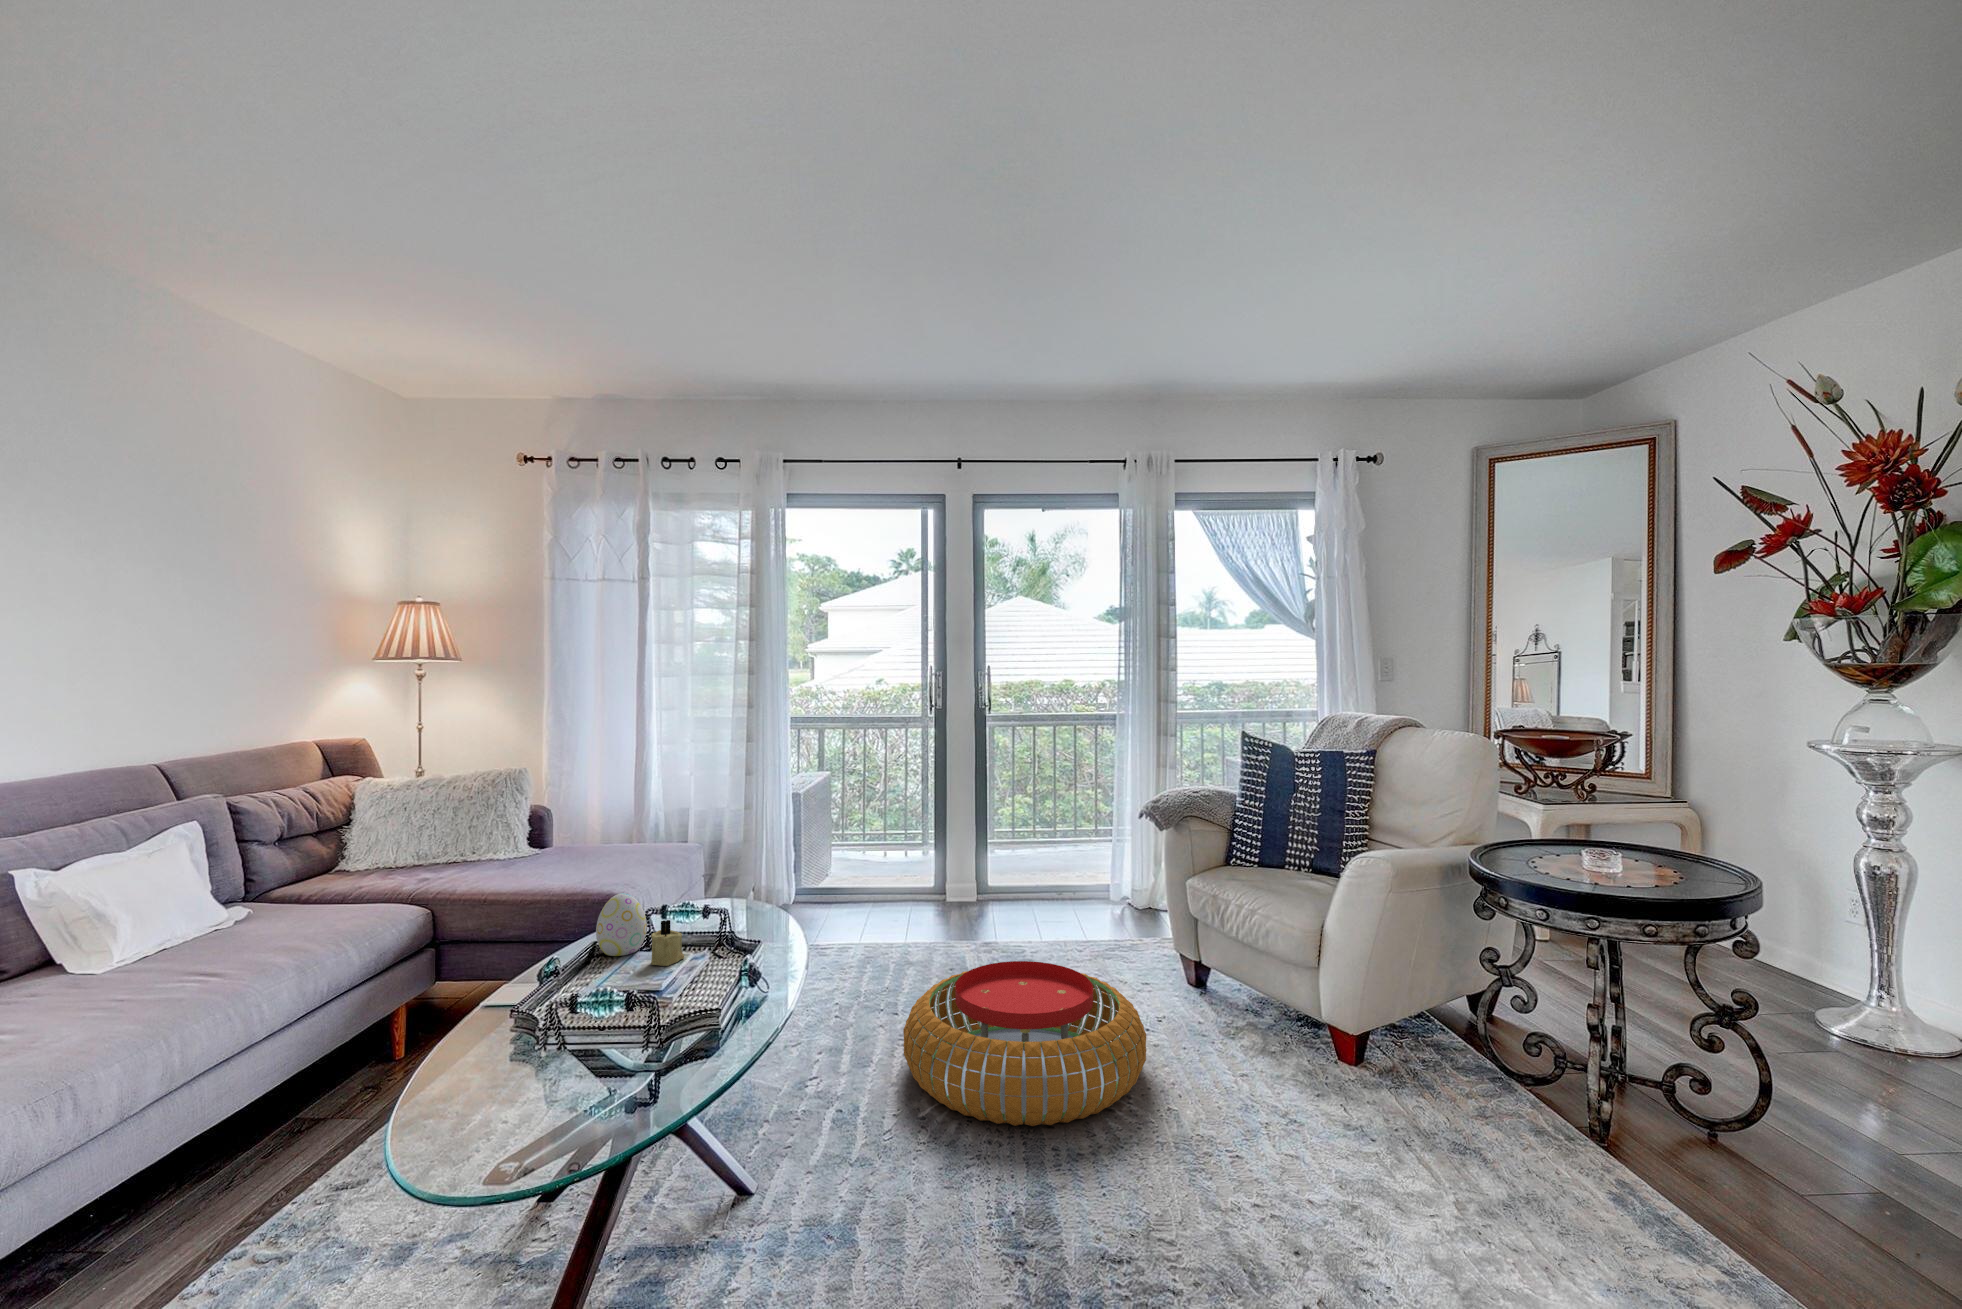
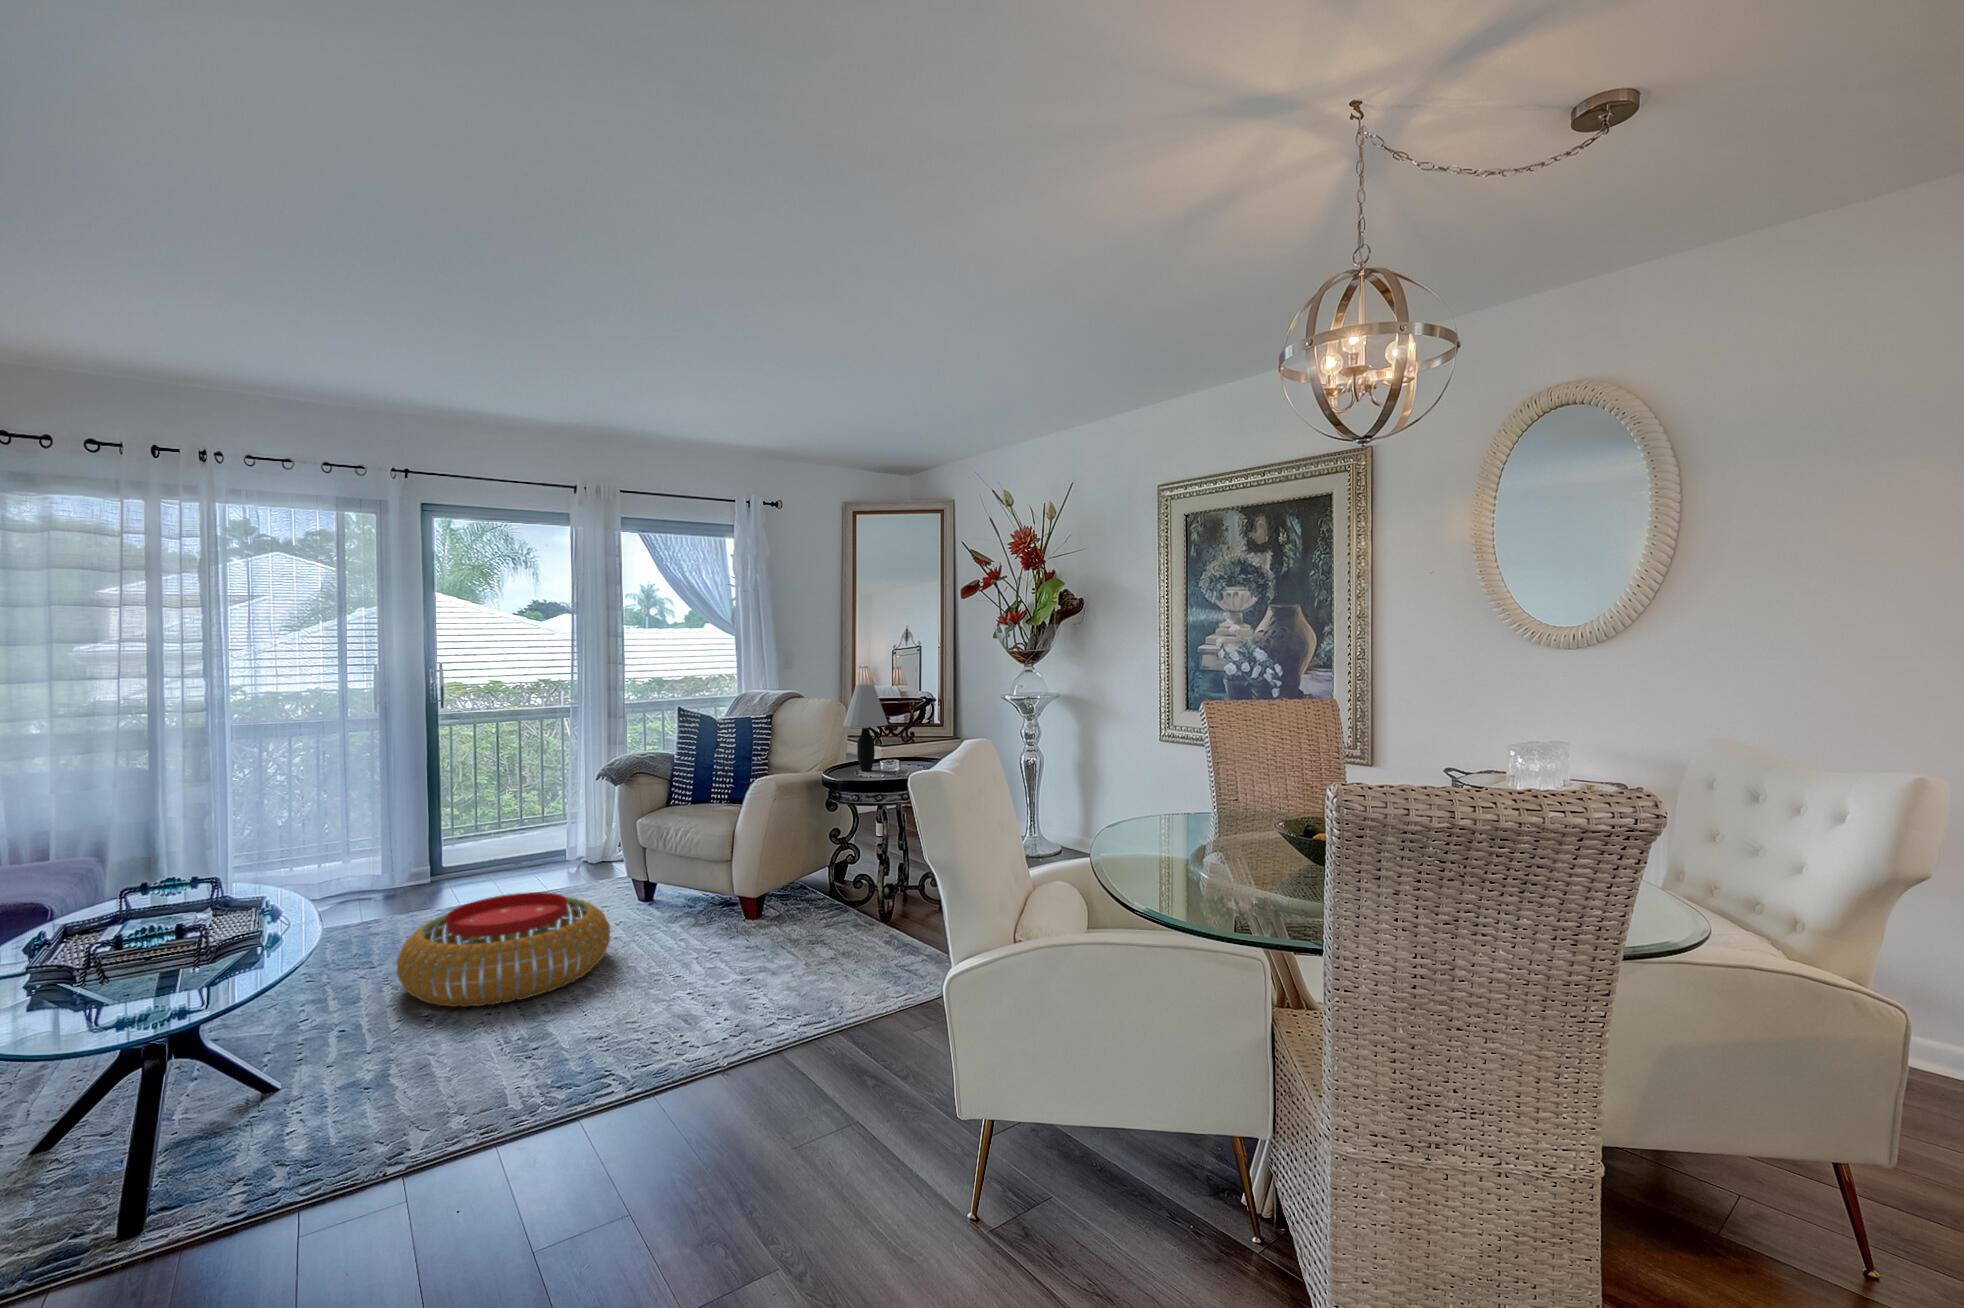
table lamp: none [1507,715,1597,861] -> present [843,684,888,771]
decorative egg: present [596,893,647,956] -> none [54,881,117,940]
candle: present [651,920,684,966] -> none [136,894,175,935]

